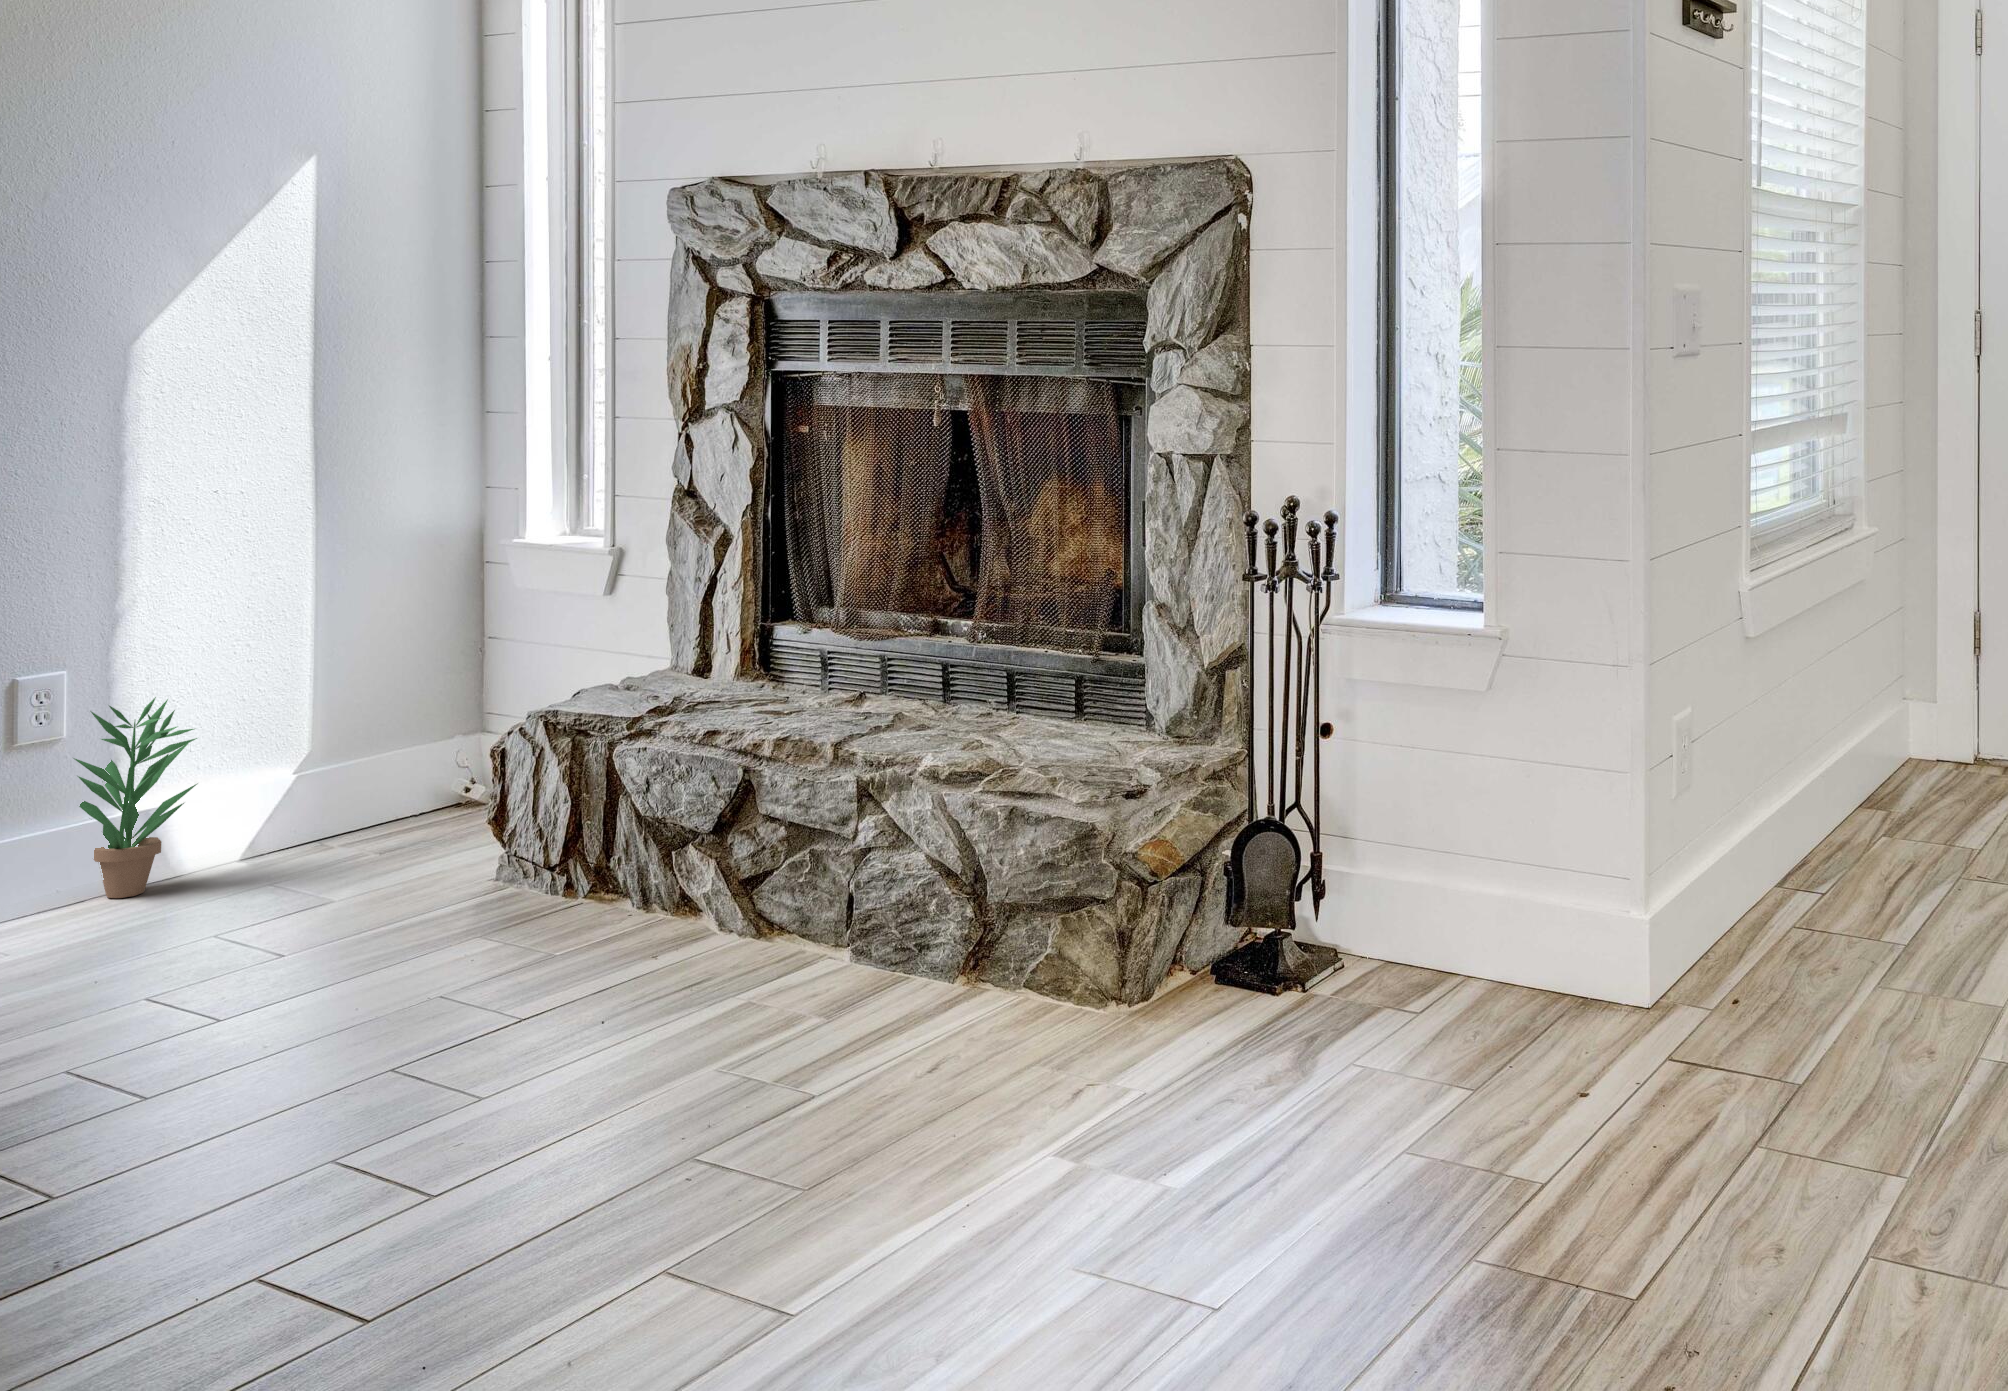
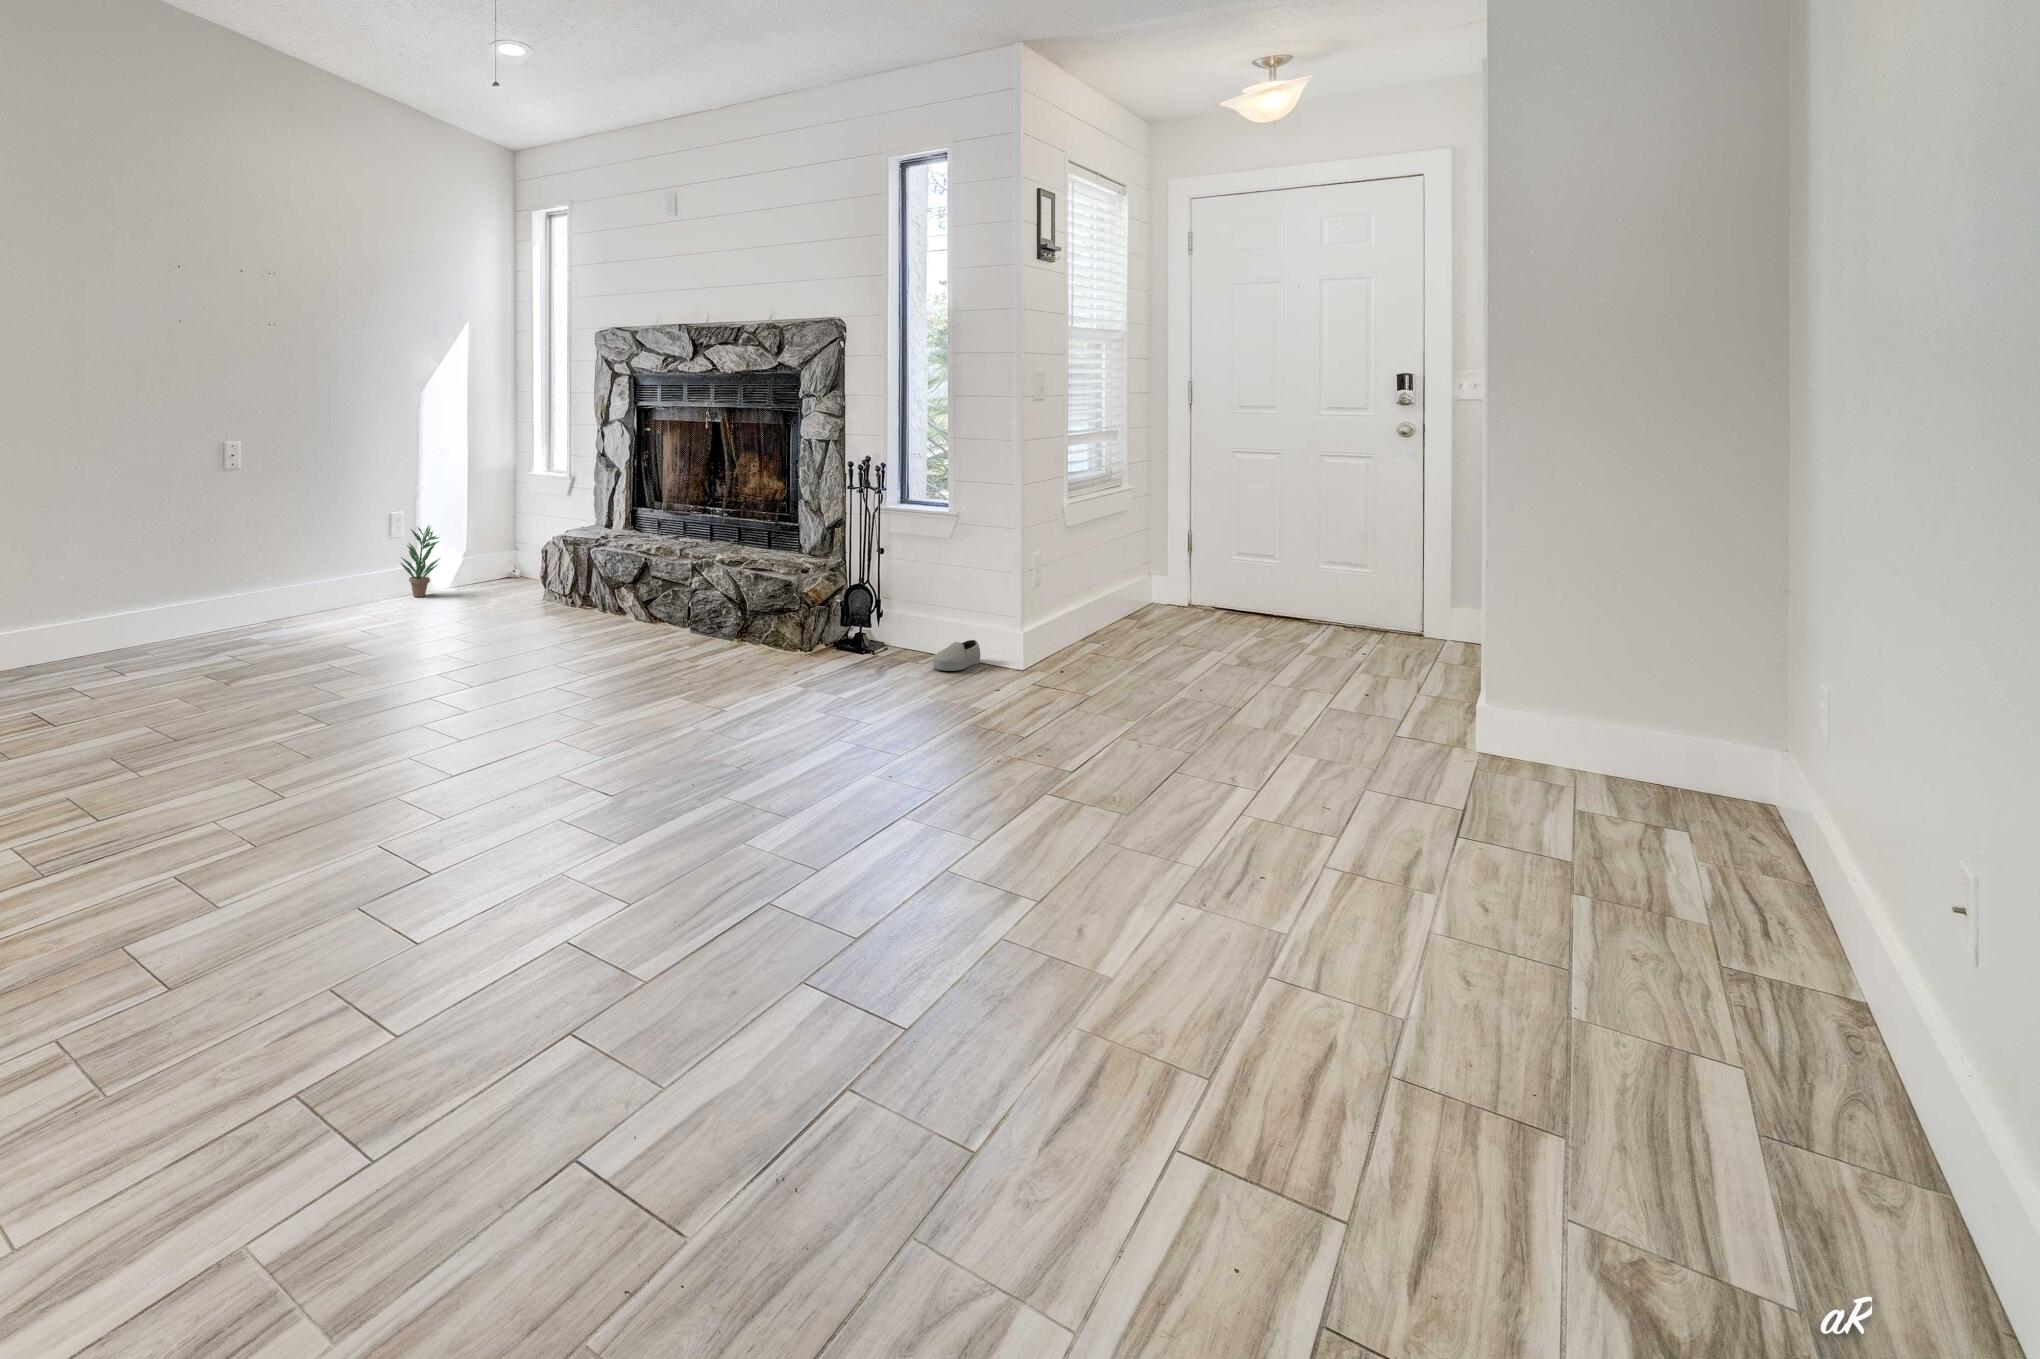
shoe: none [1442,934,1552,1036] -> present [933,640,980,671]

